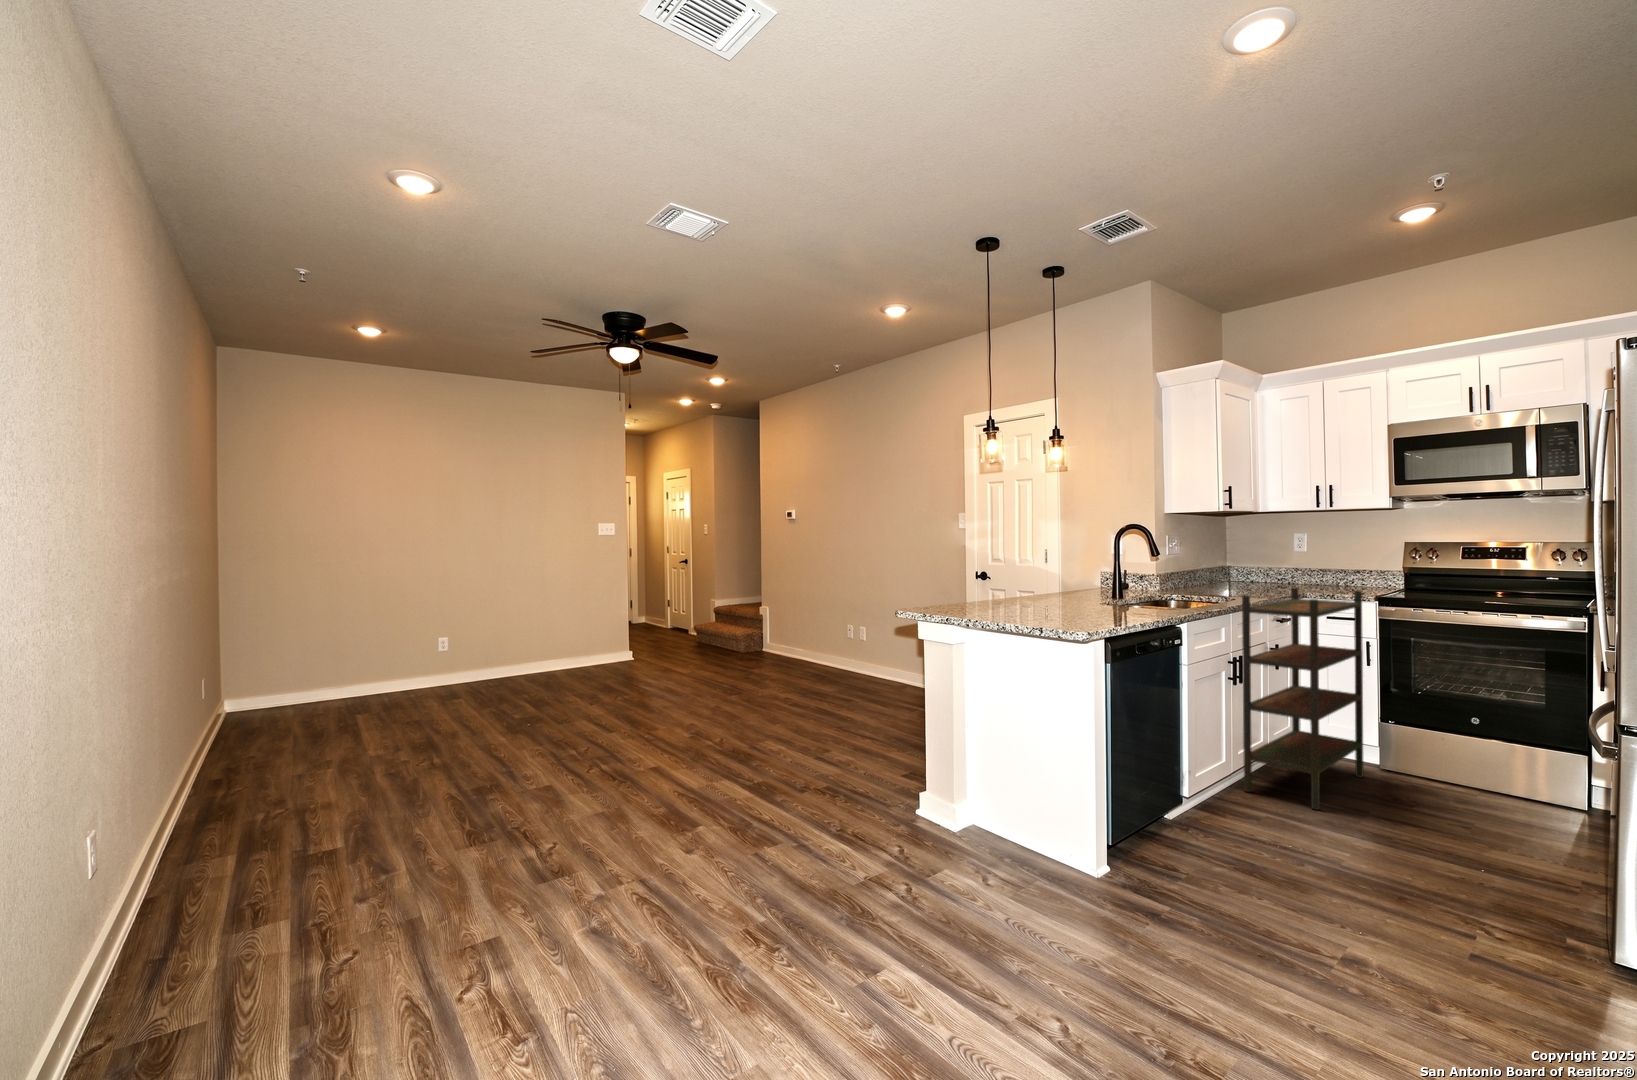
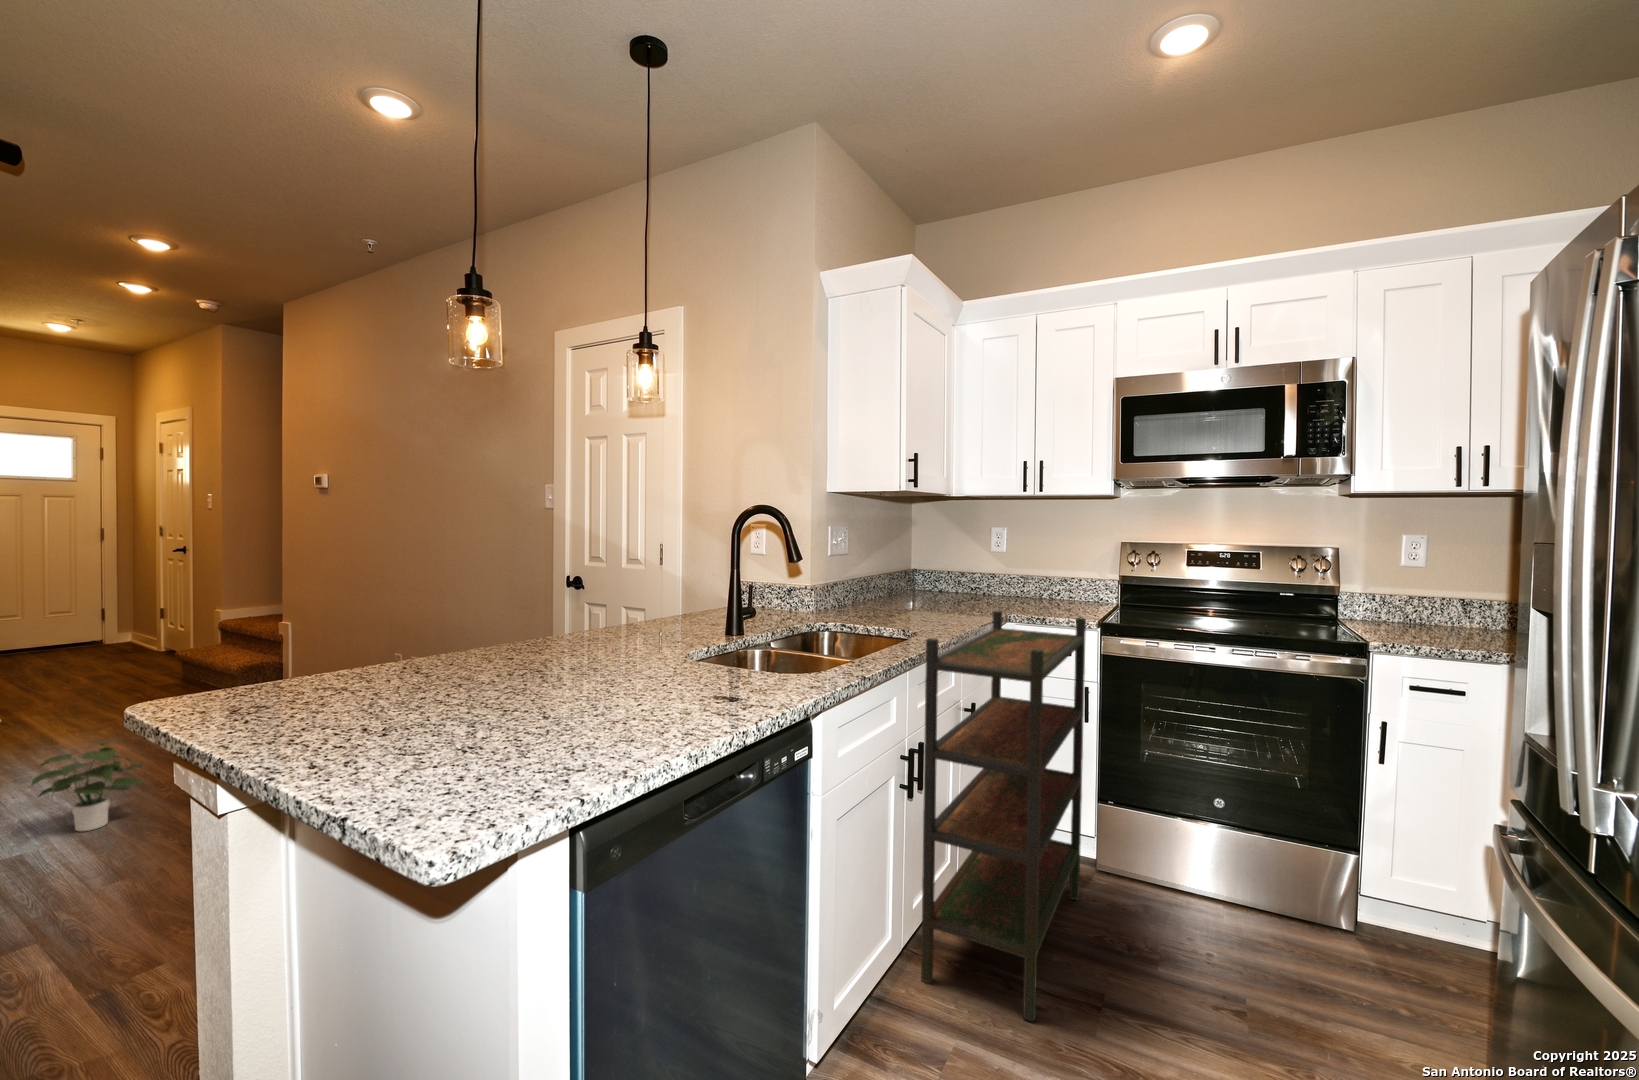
potted plant: none [721,656,763,701] -> present [31,740,143,831]

